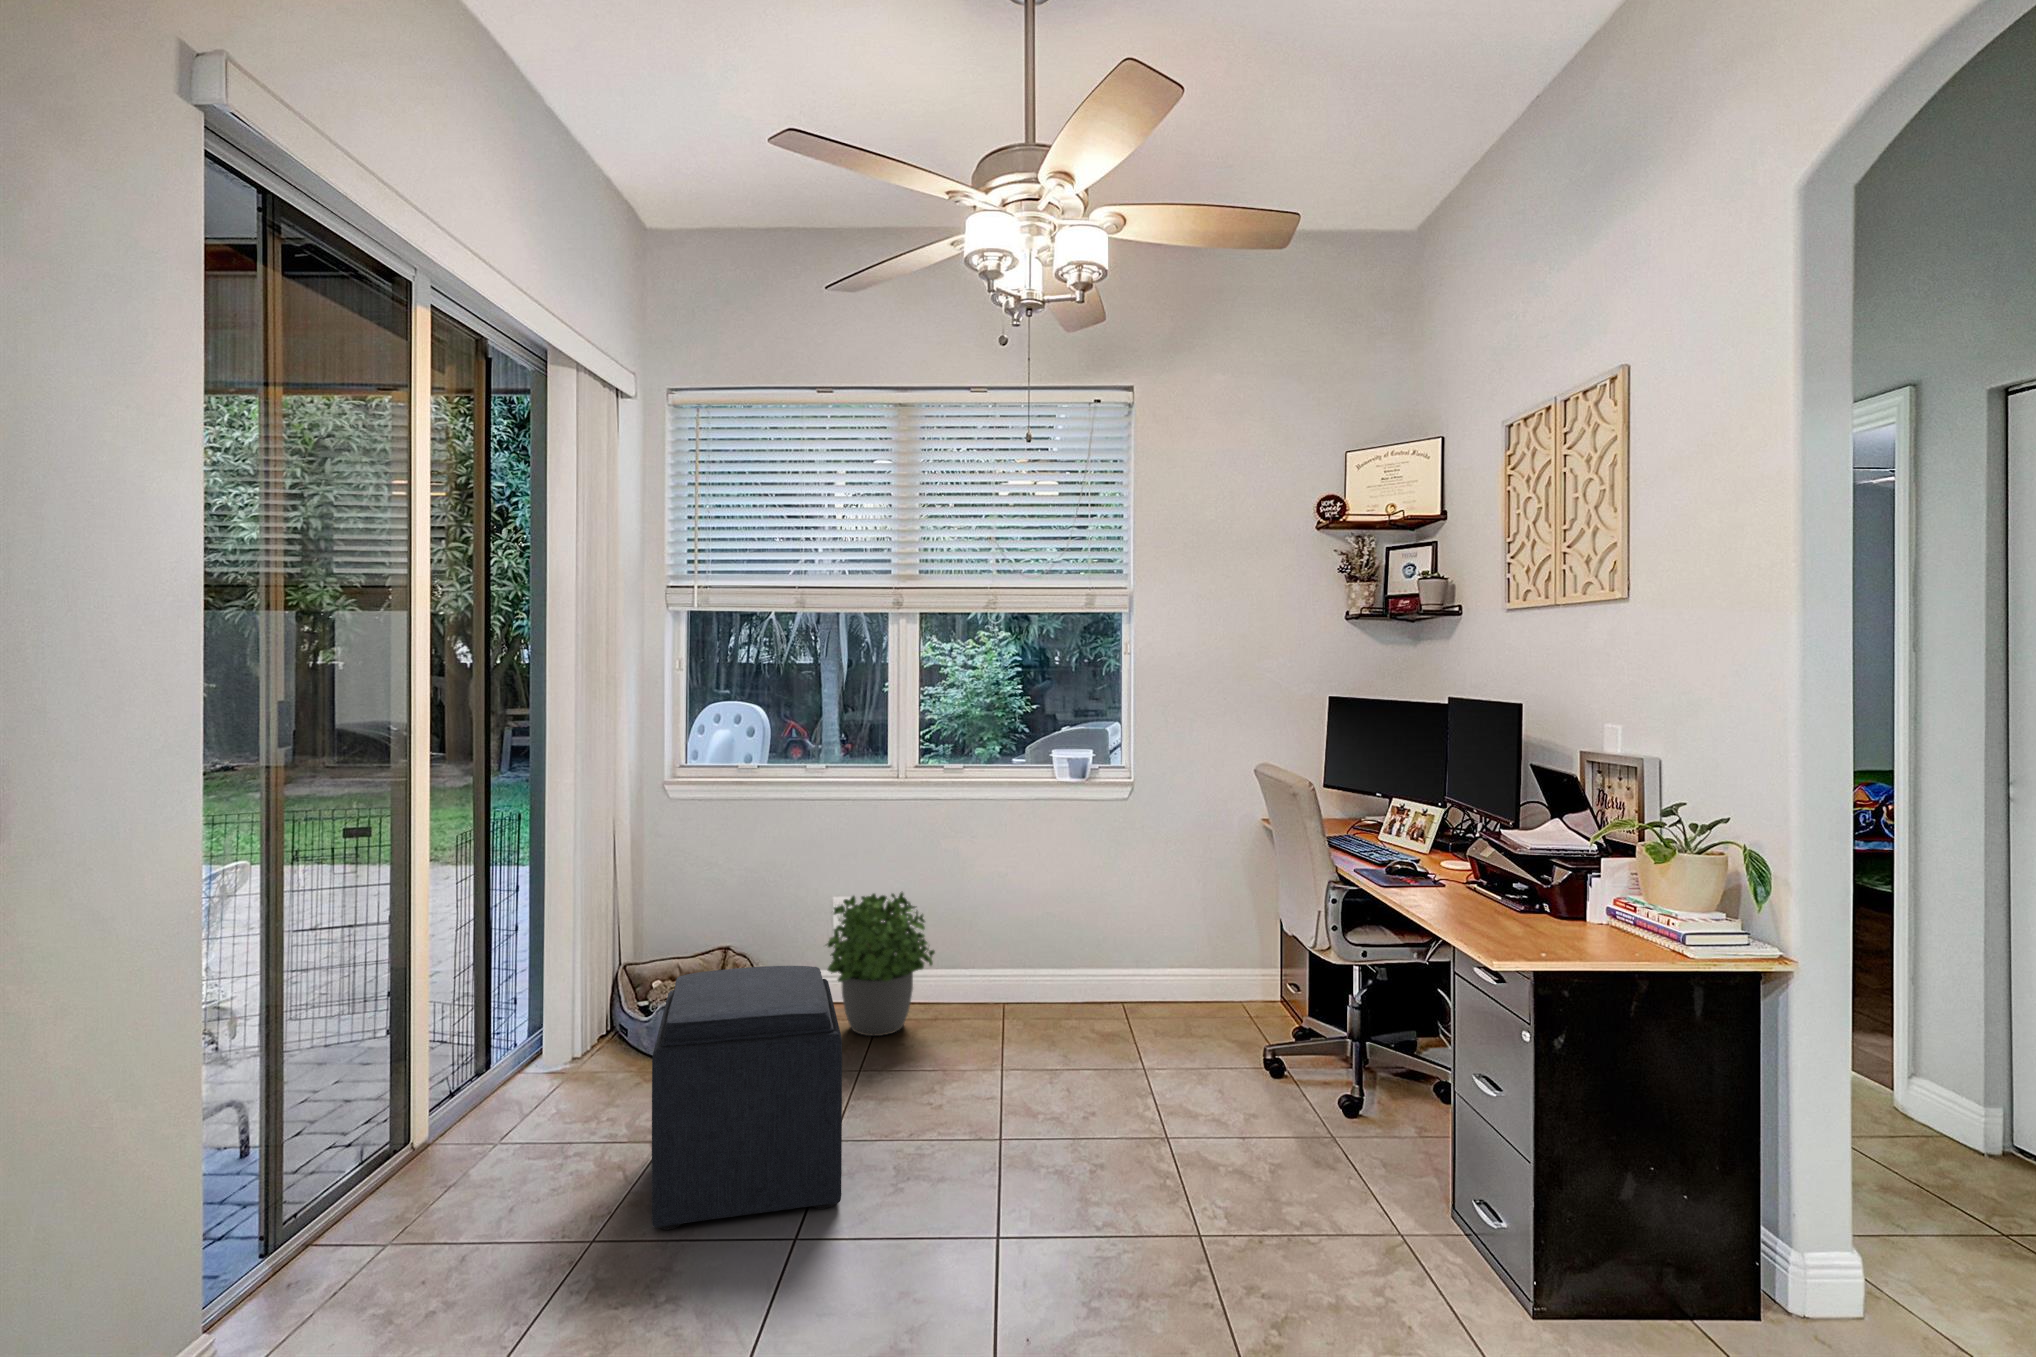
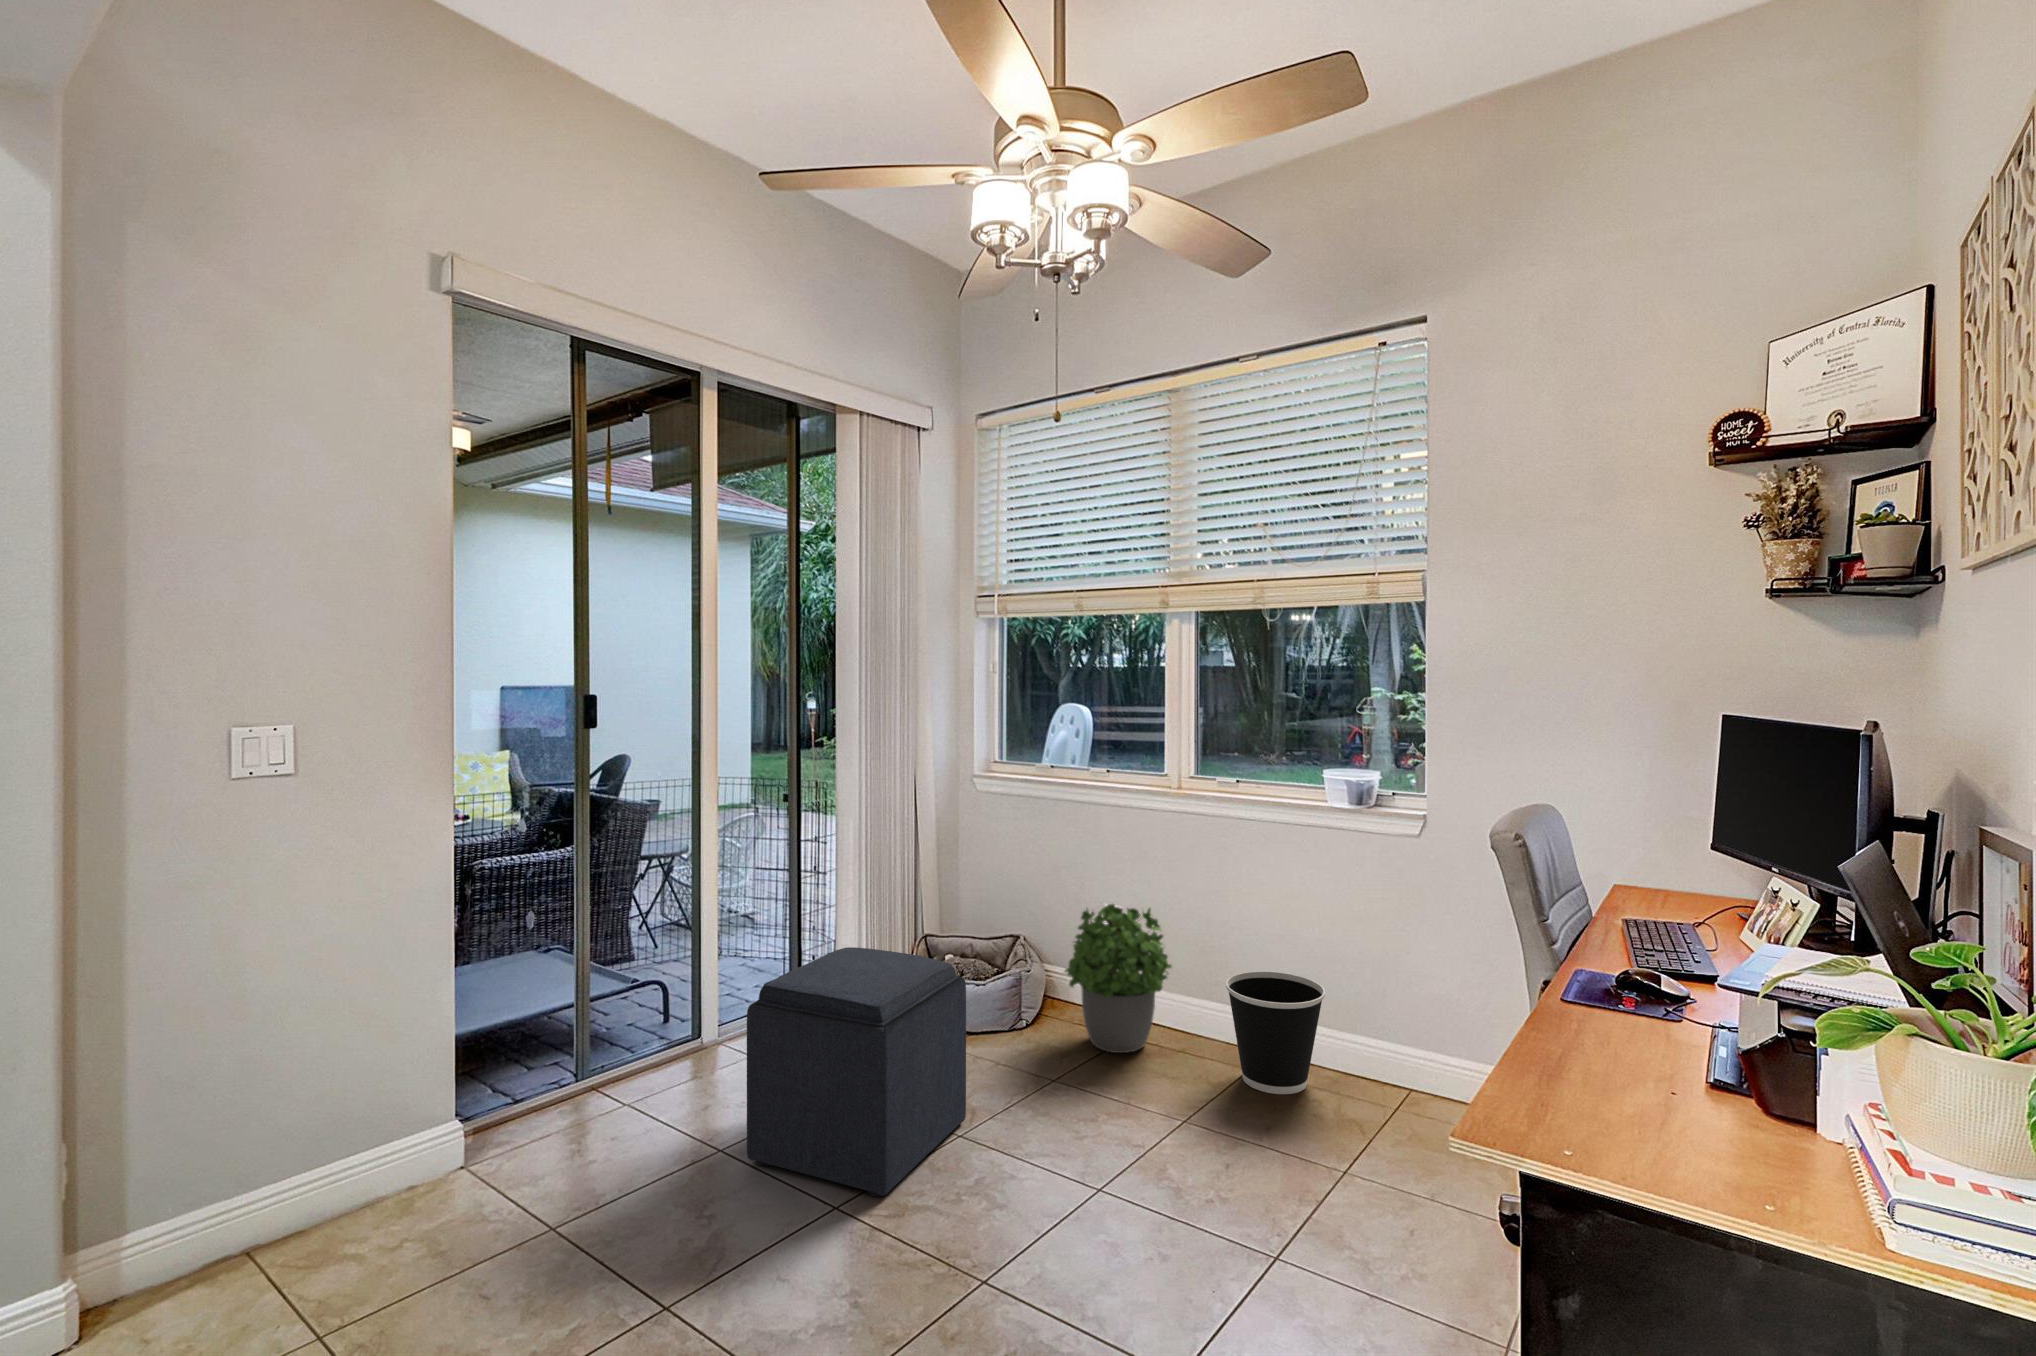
wastebasket: none [989,929,1071,1031] -> present [1226,971,1325,1094]

